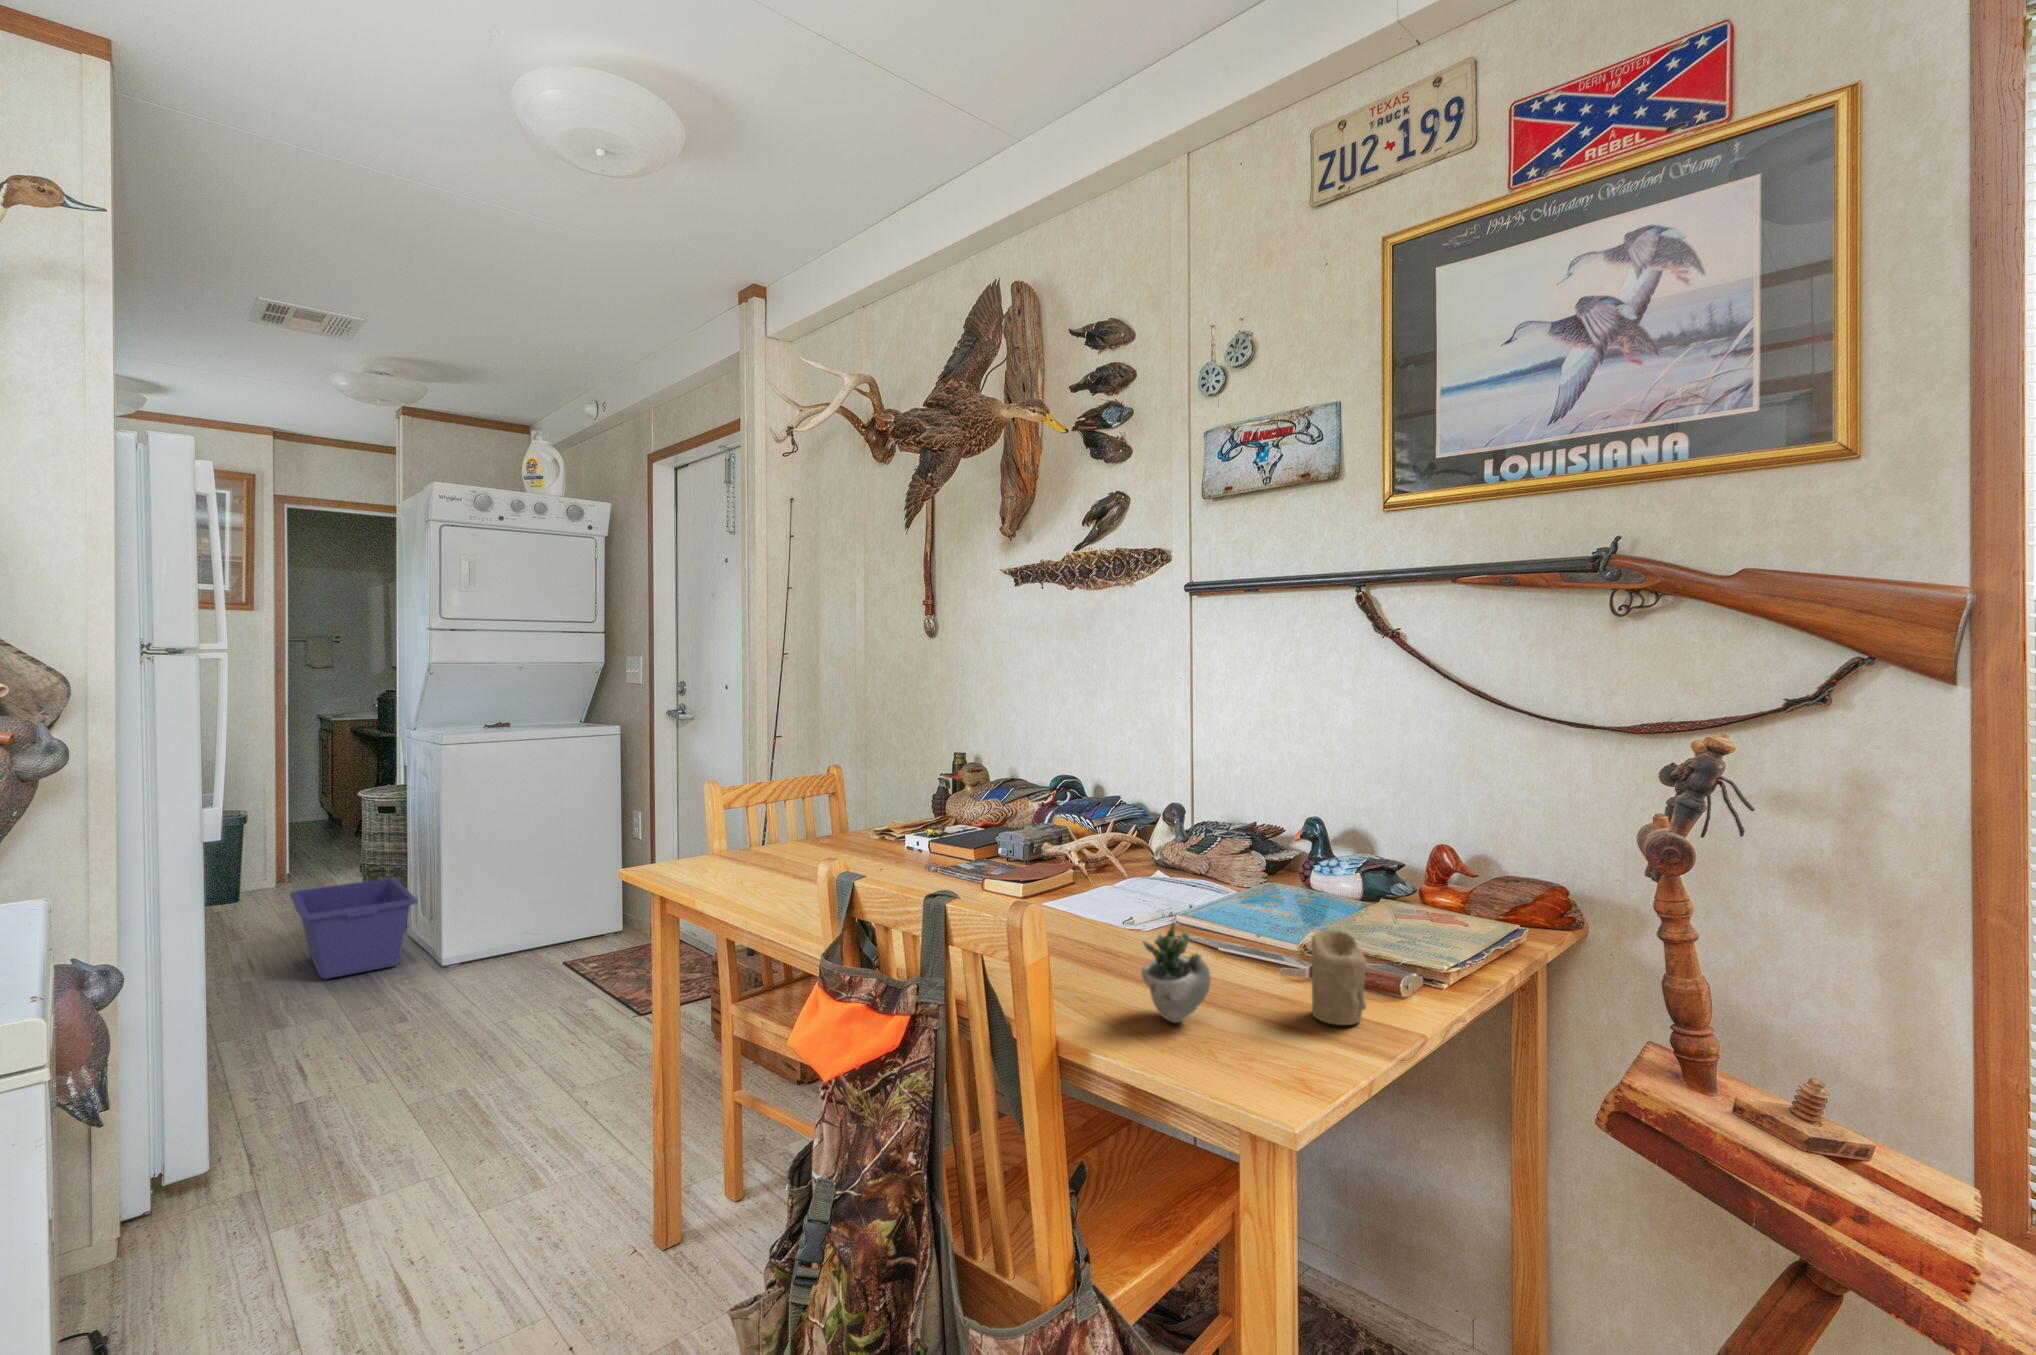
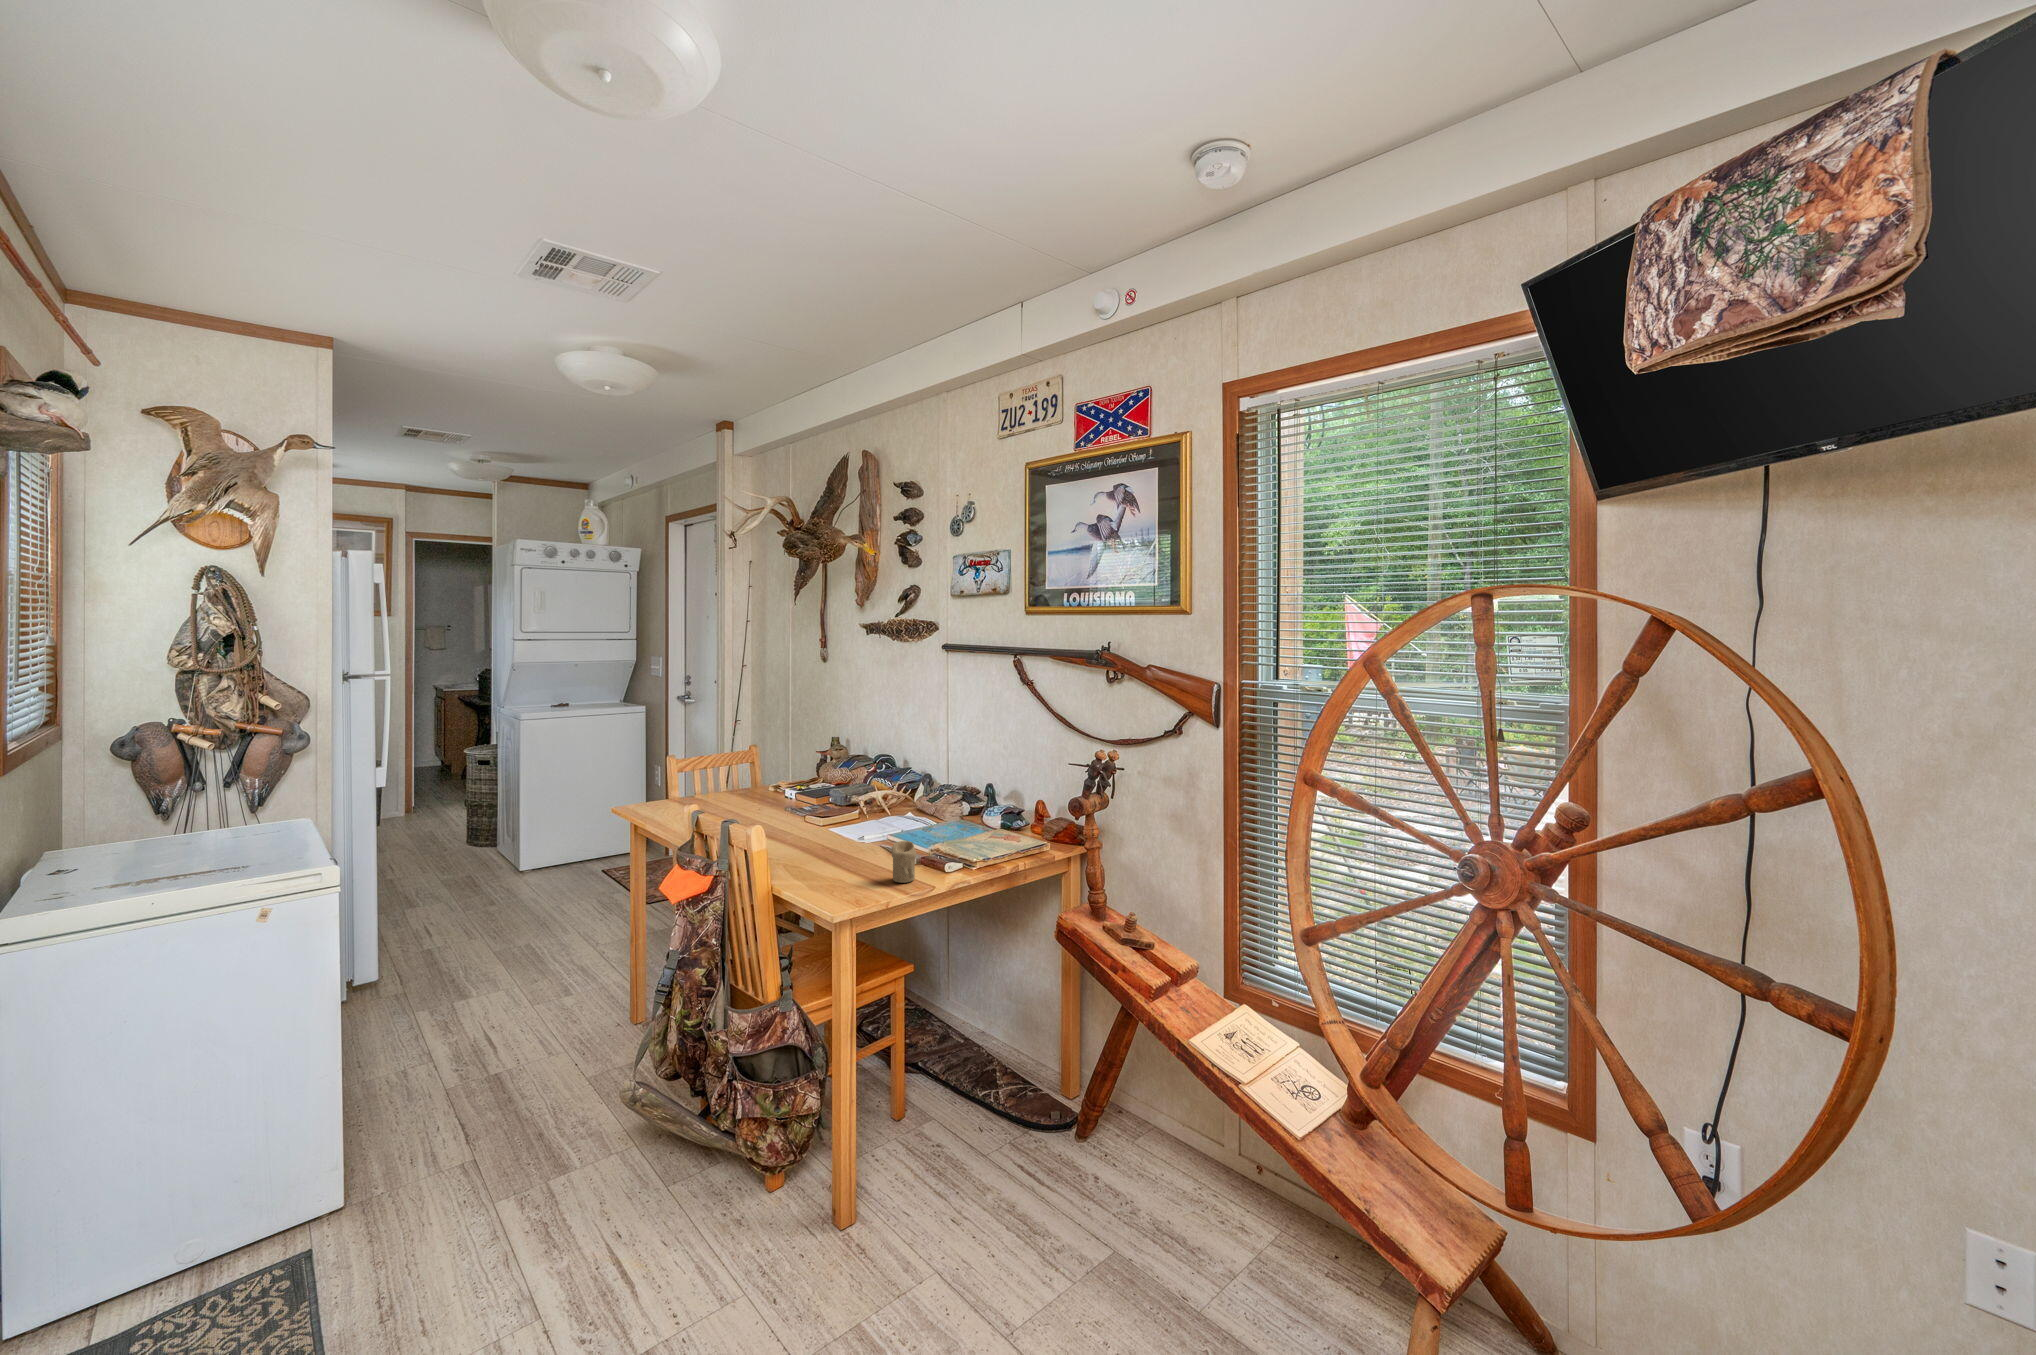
storage bin: present [290,878,418,979] -> none [421,811,506,877]
succulent plant: present [1141,922,1261,1023] -> none [816,835,855,881]

